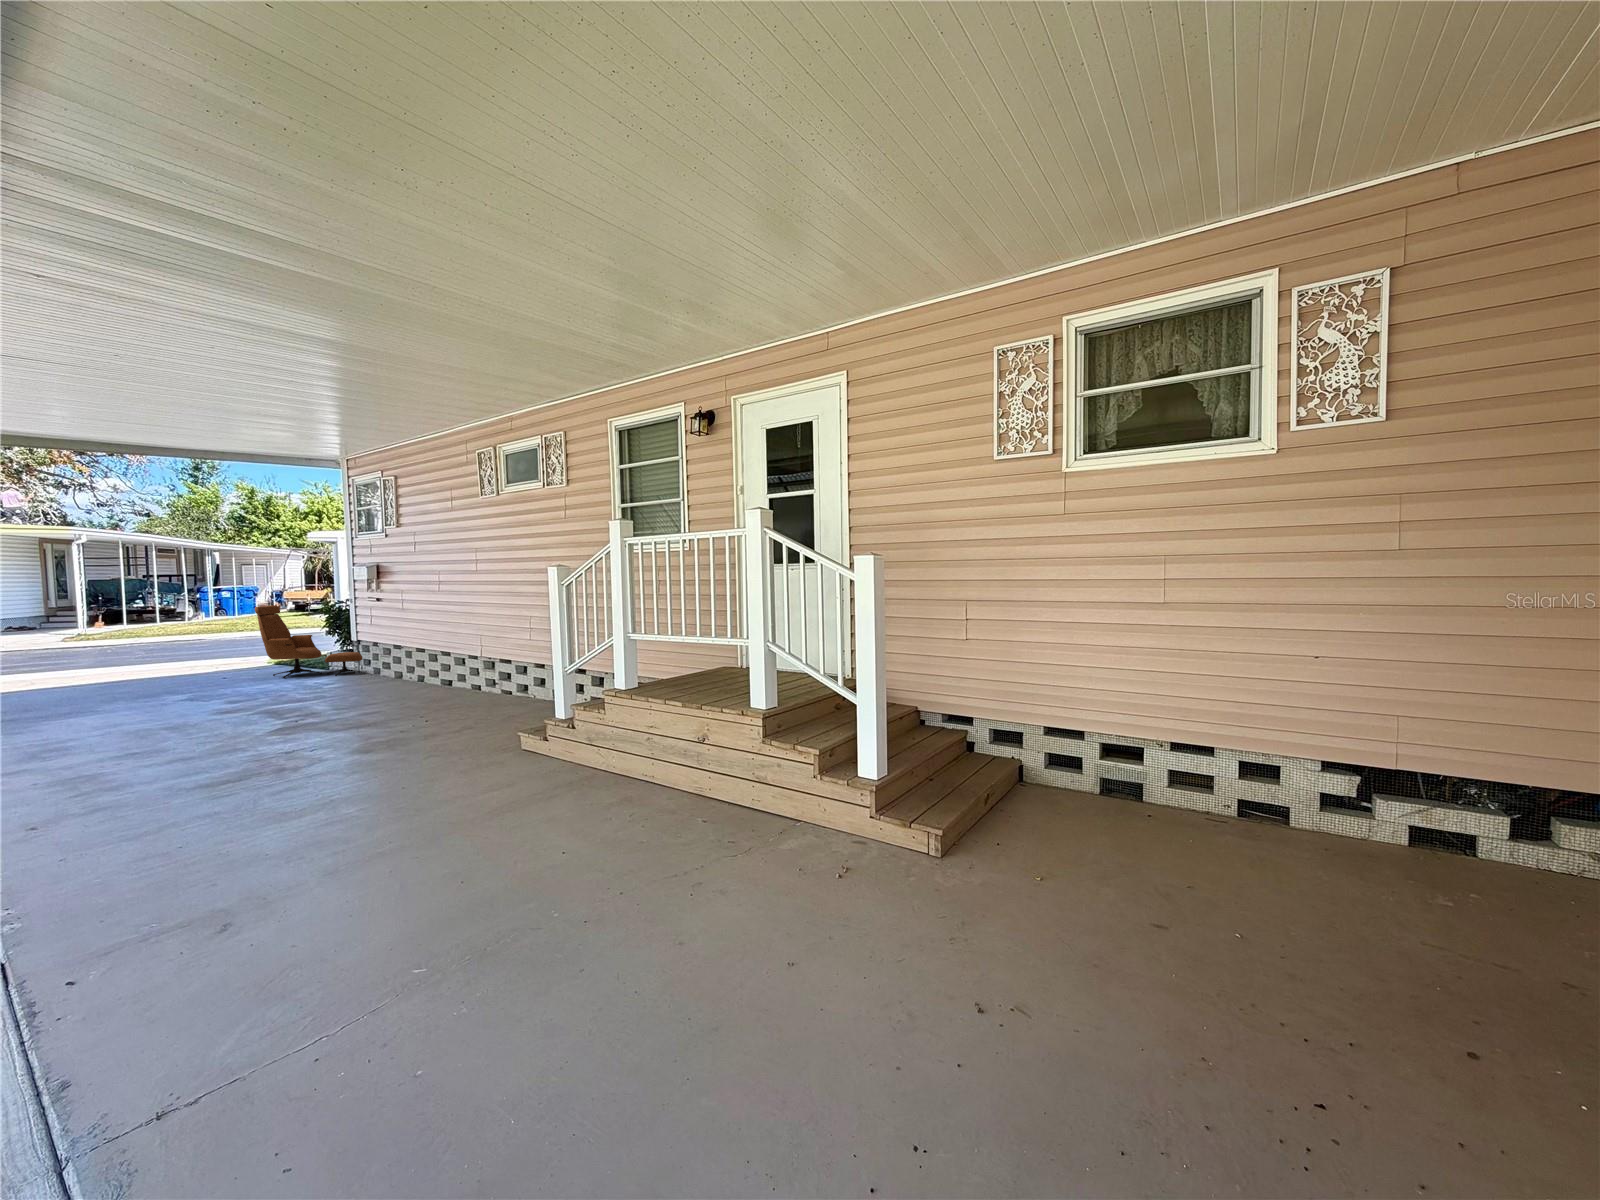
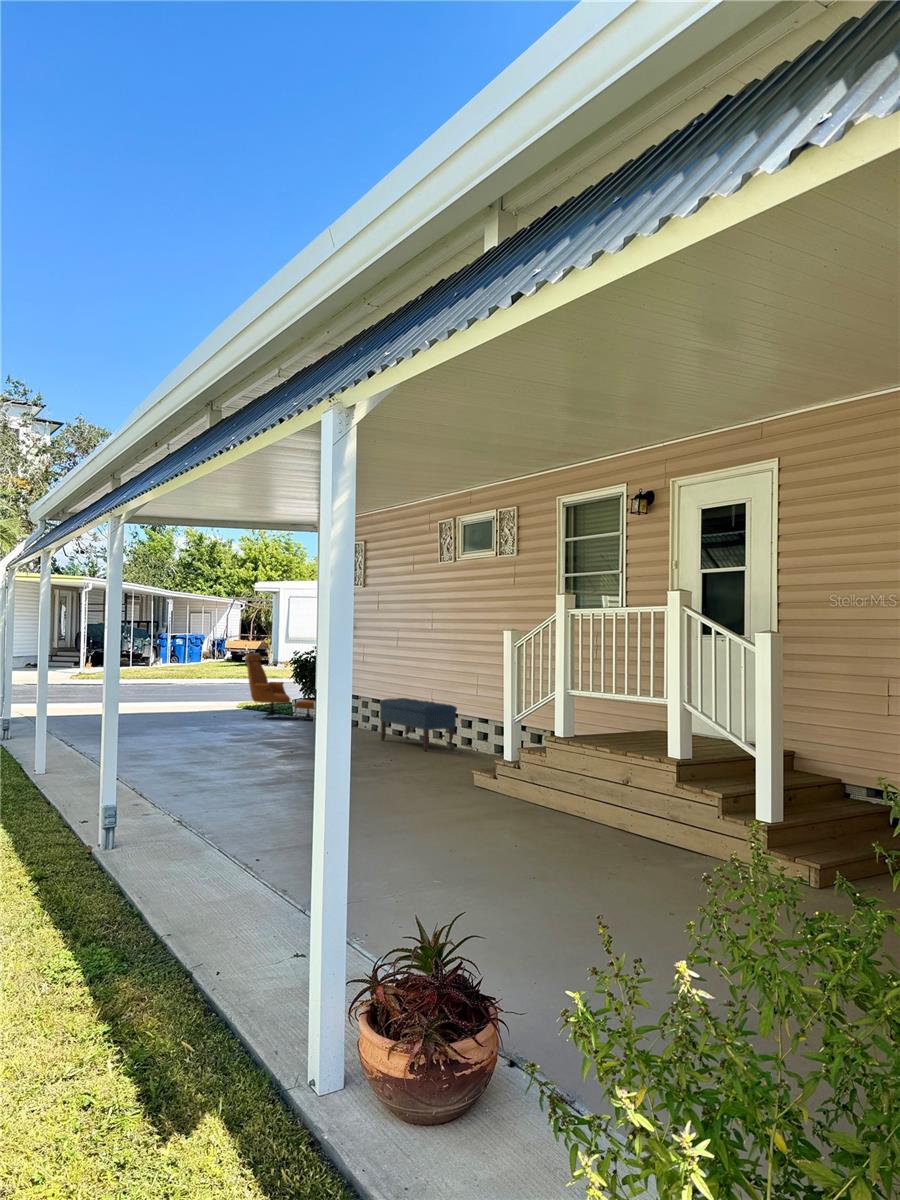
bench: none [419,645,509,703] -> present [380,698,457,751]

